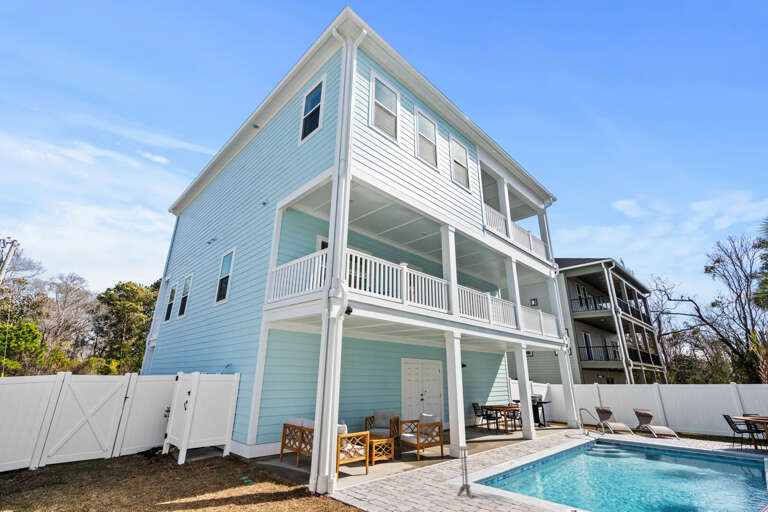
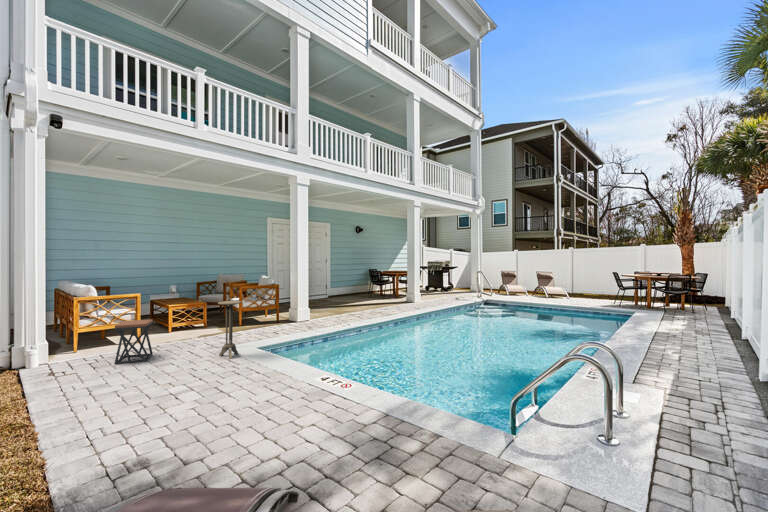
stool: none [383,462,409,503] -> present [115,319,153,364]

